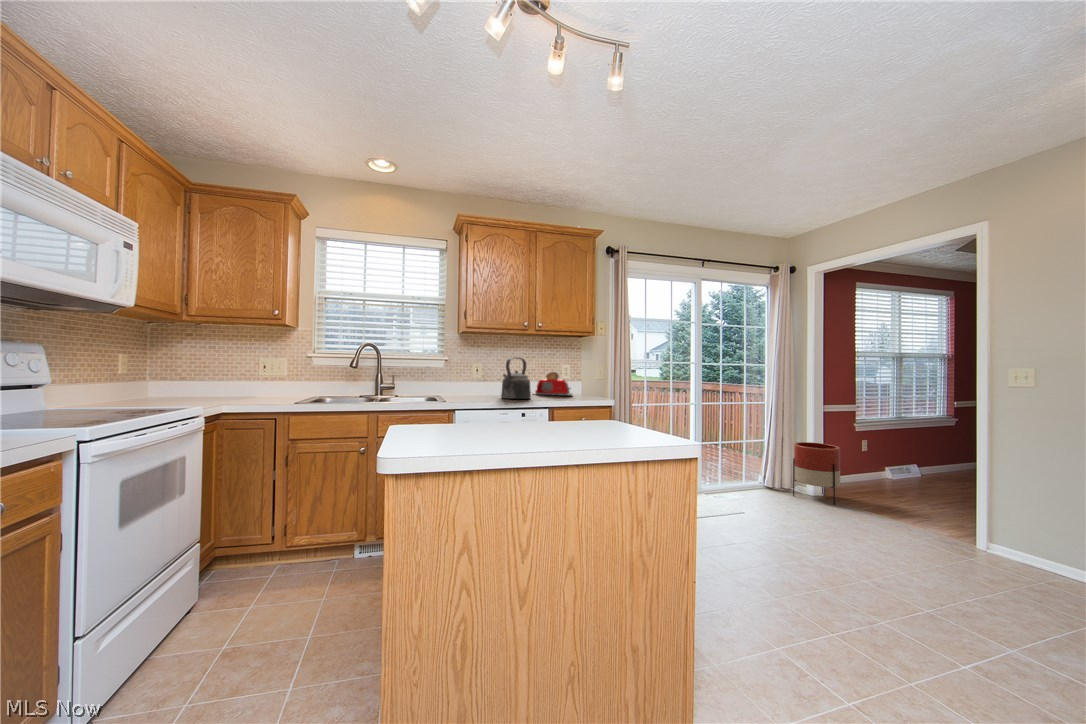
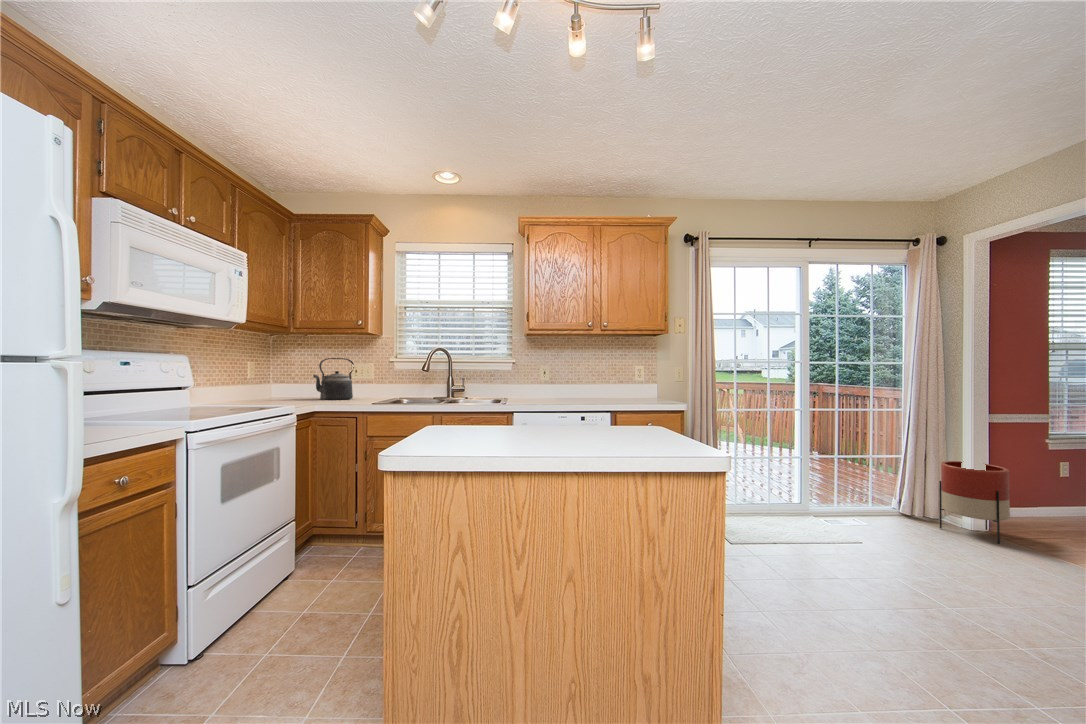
kettle: present [501,358,531,399] -> present [313,358,354,400]
toaster: present [533,372,572,396] -> none [603,374,648,399]

